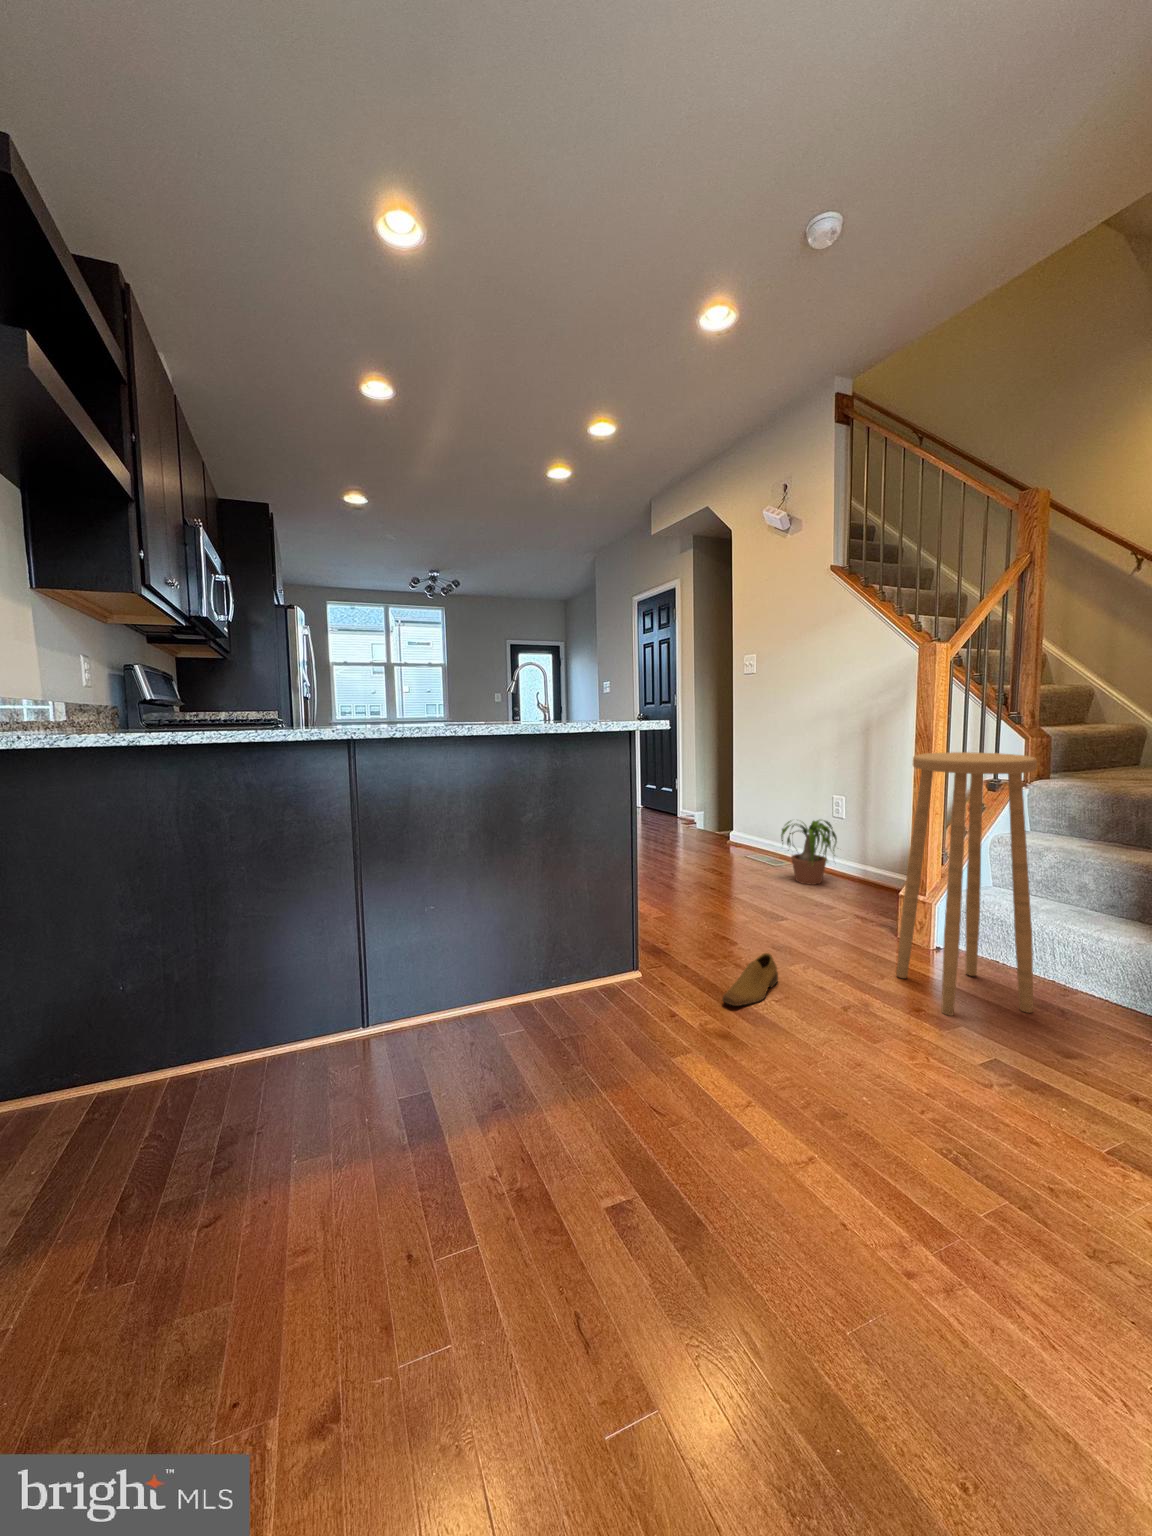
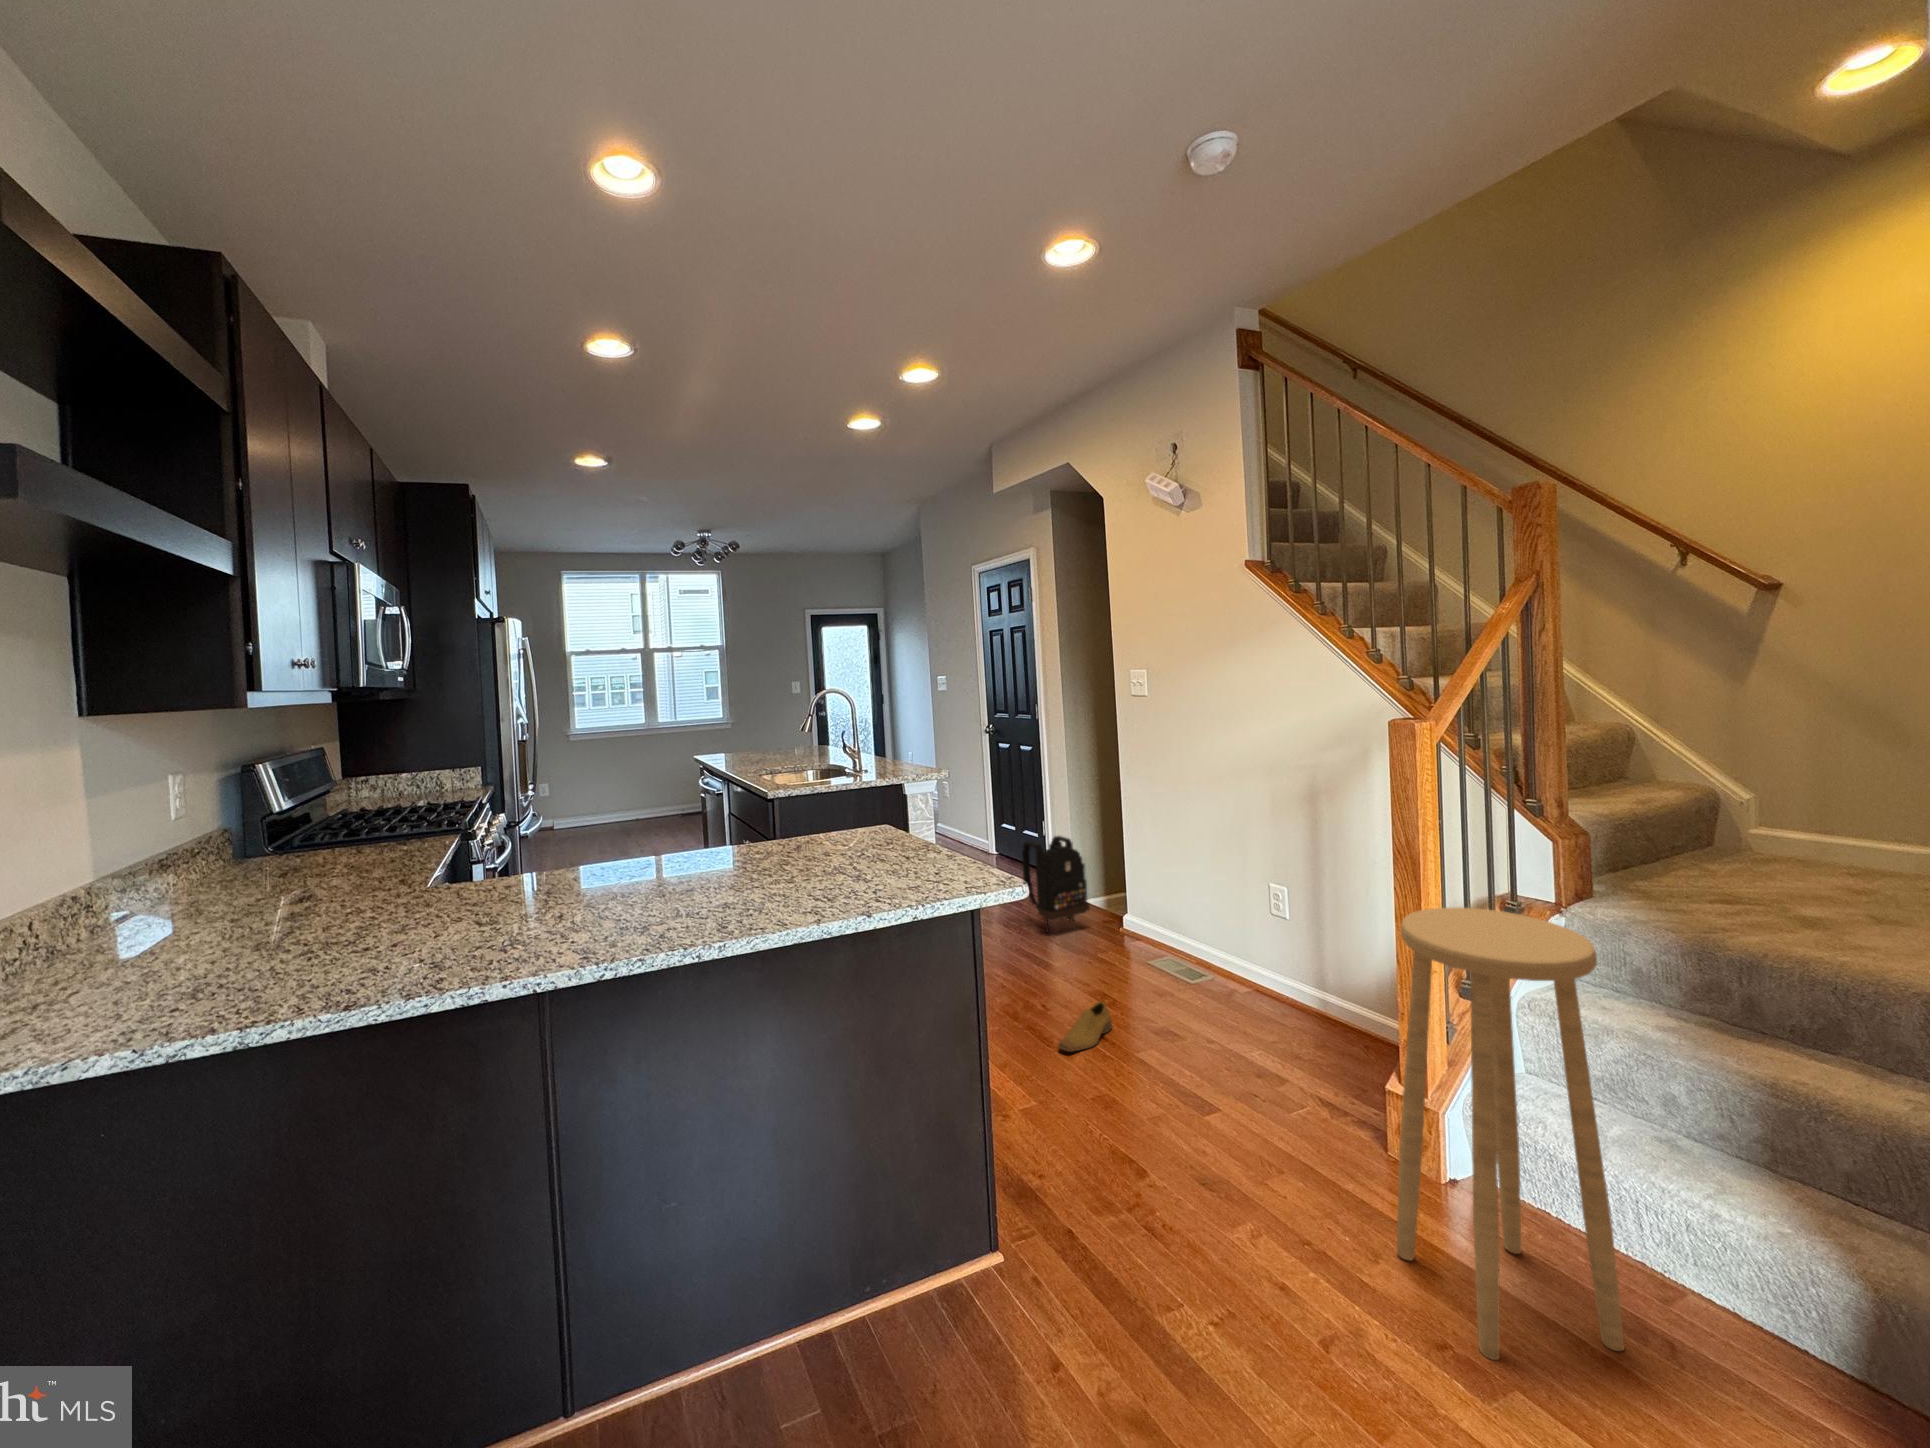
backpack: none [661,778,707,843] -> present [1022,836,1090,933]
potted plant: present [781,820,837,885] -> none [1179,926,1293,1026]
shoe: present [722,953,778,1006] -> present [1058,1001,1112,1052]

